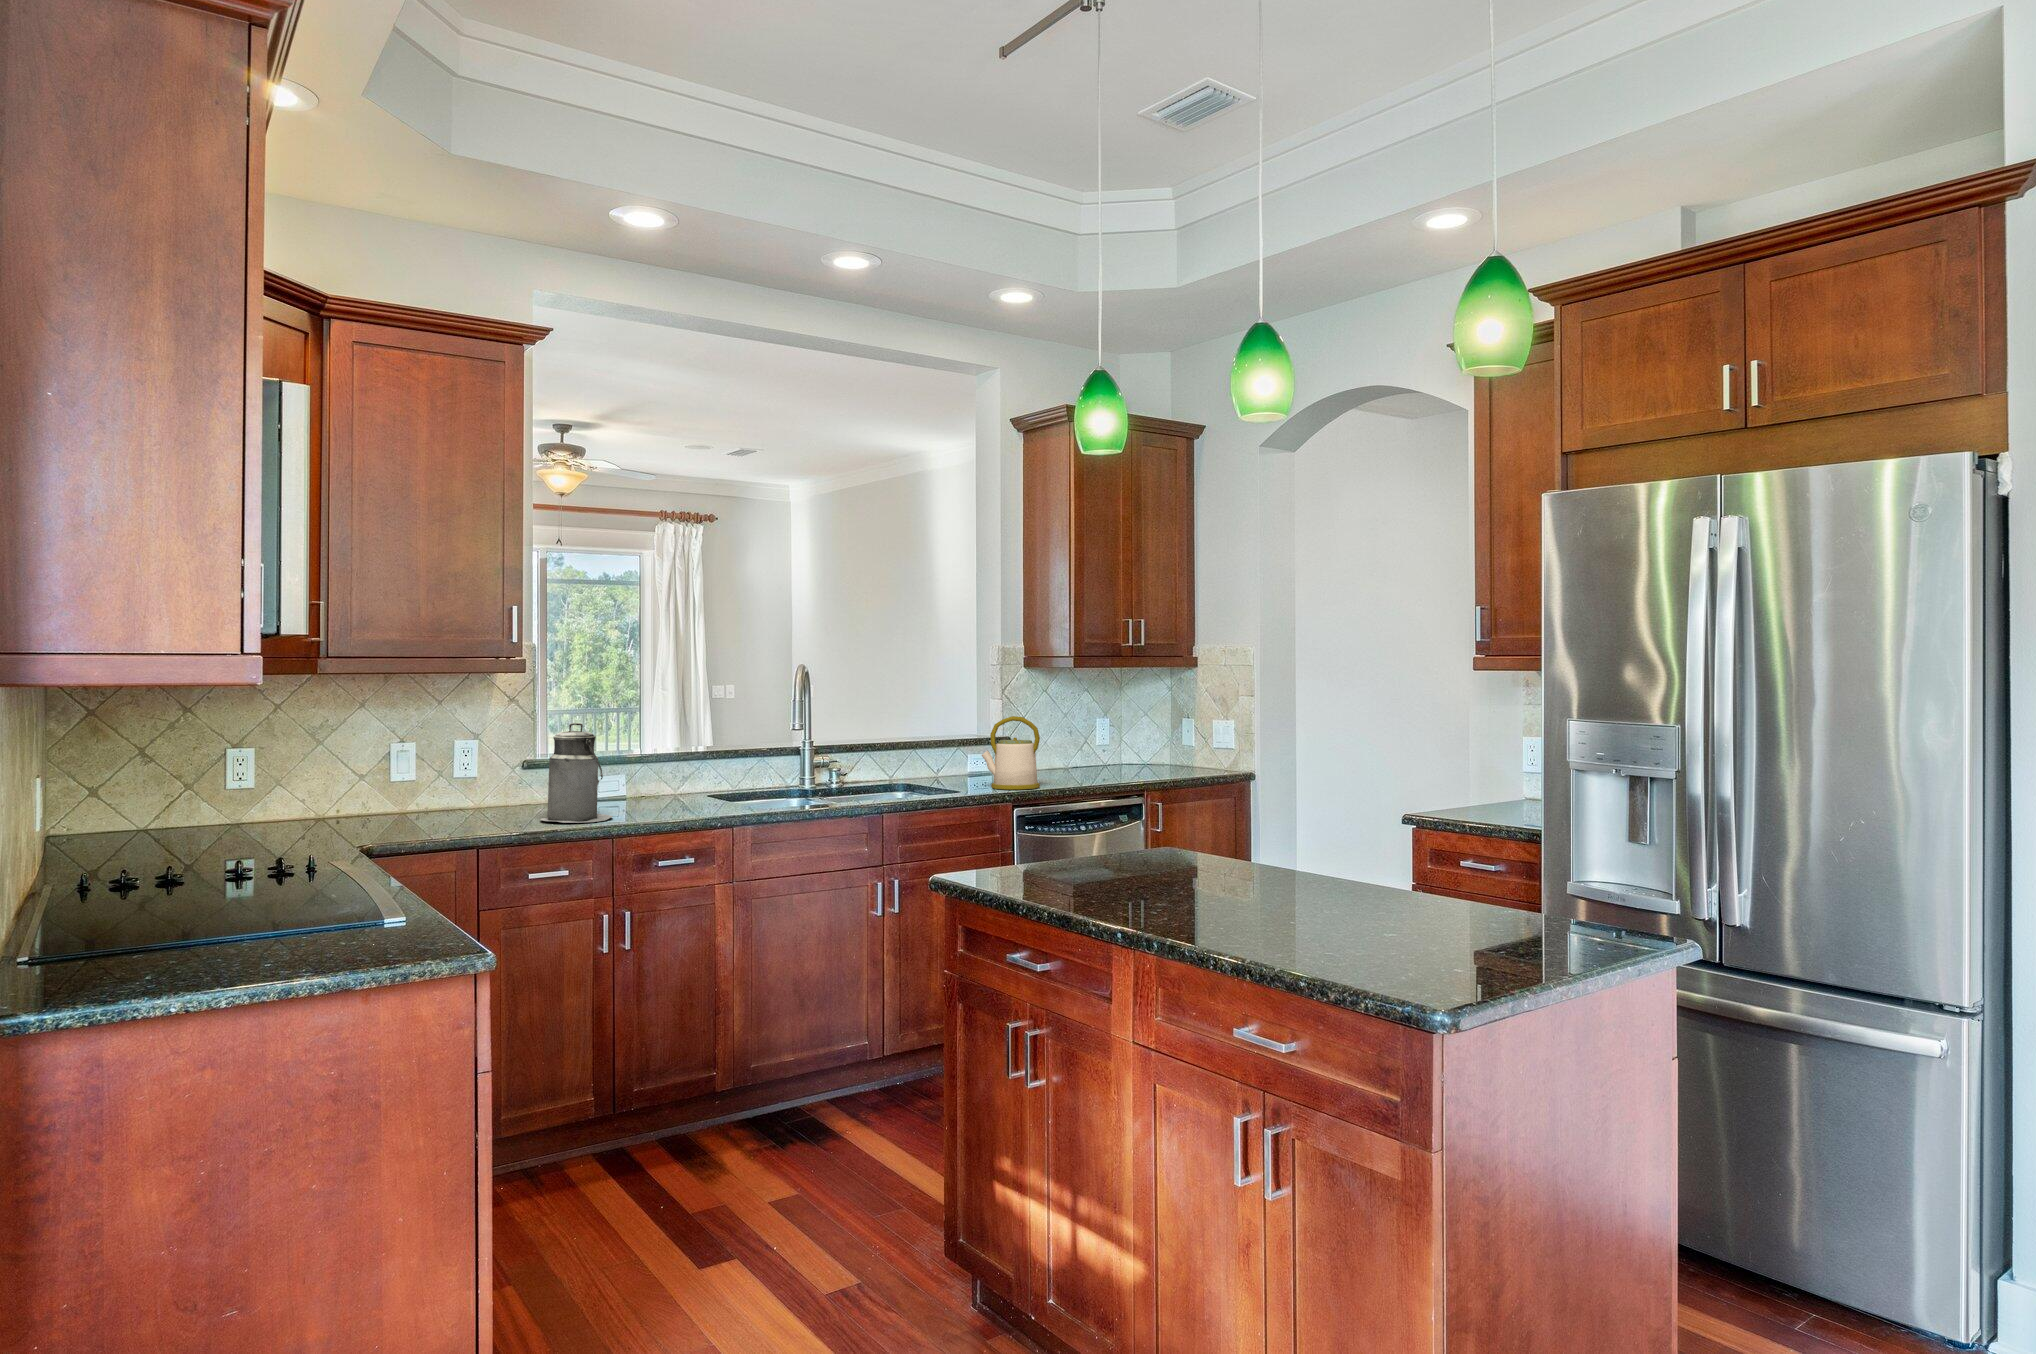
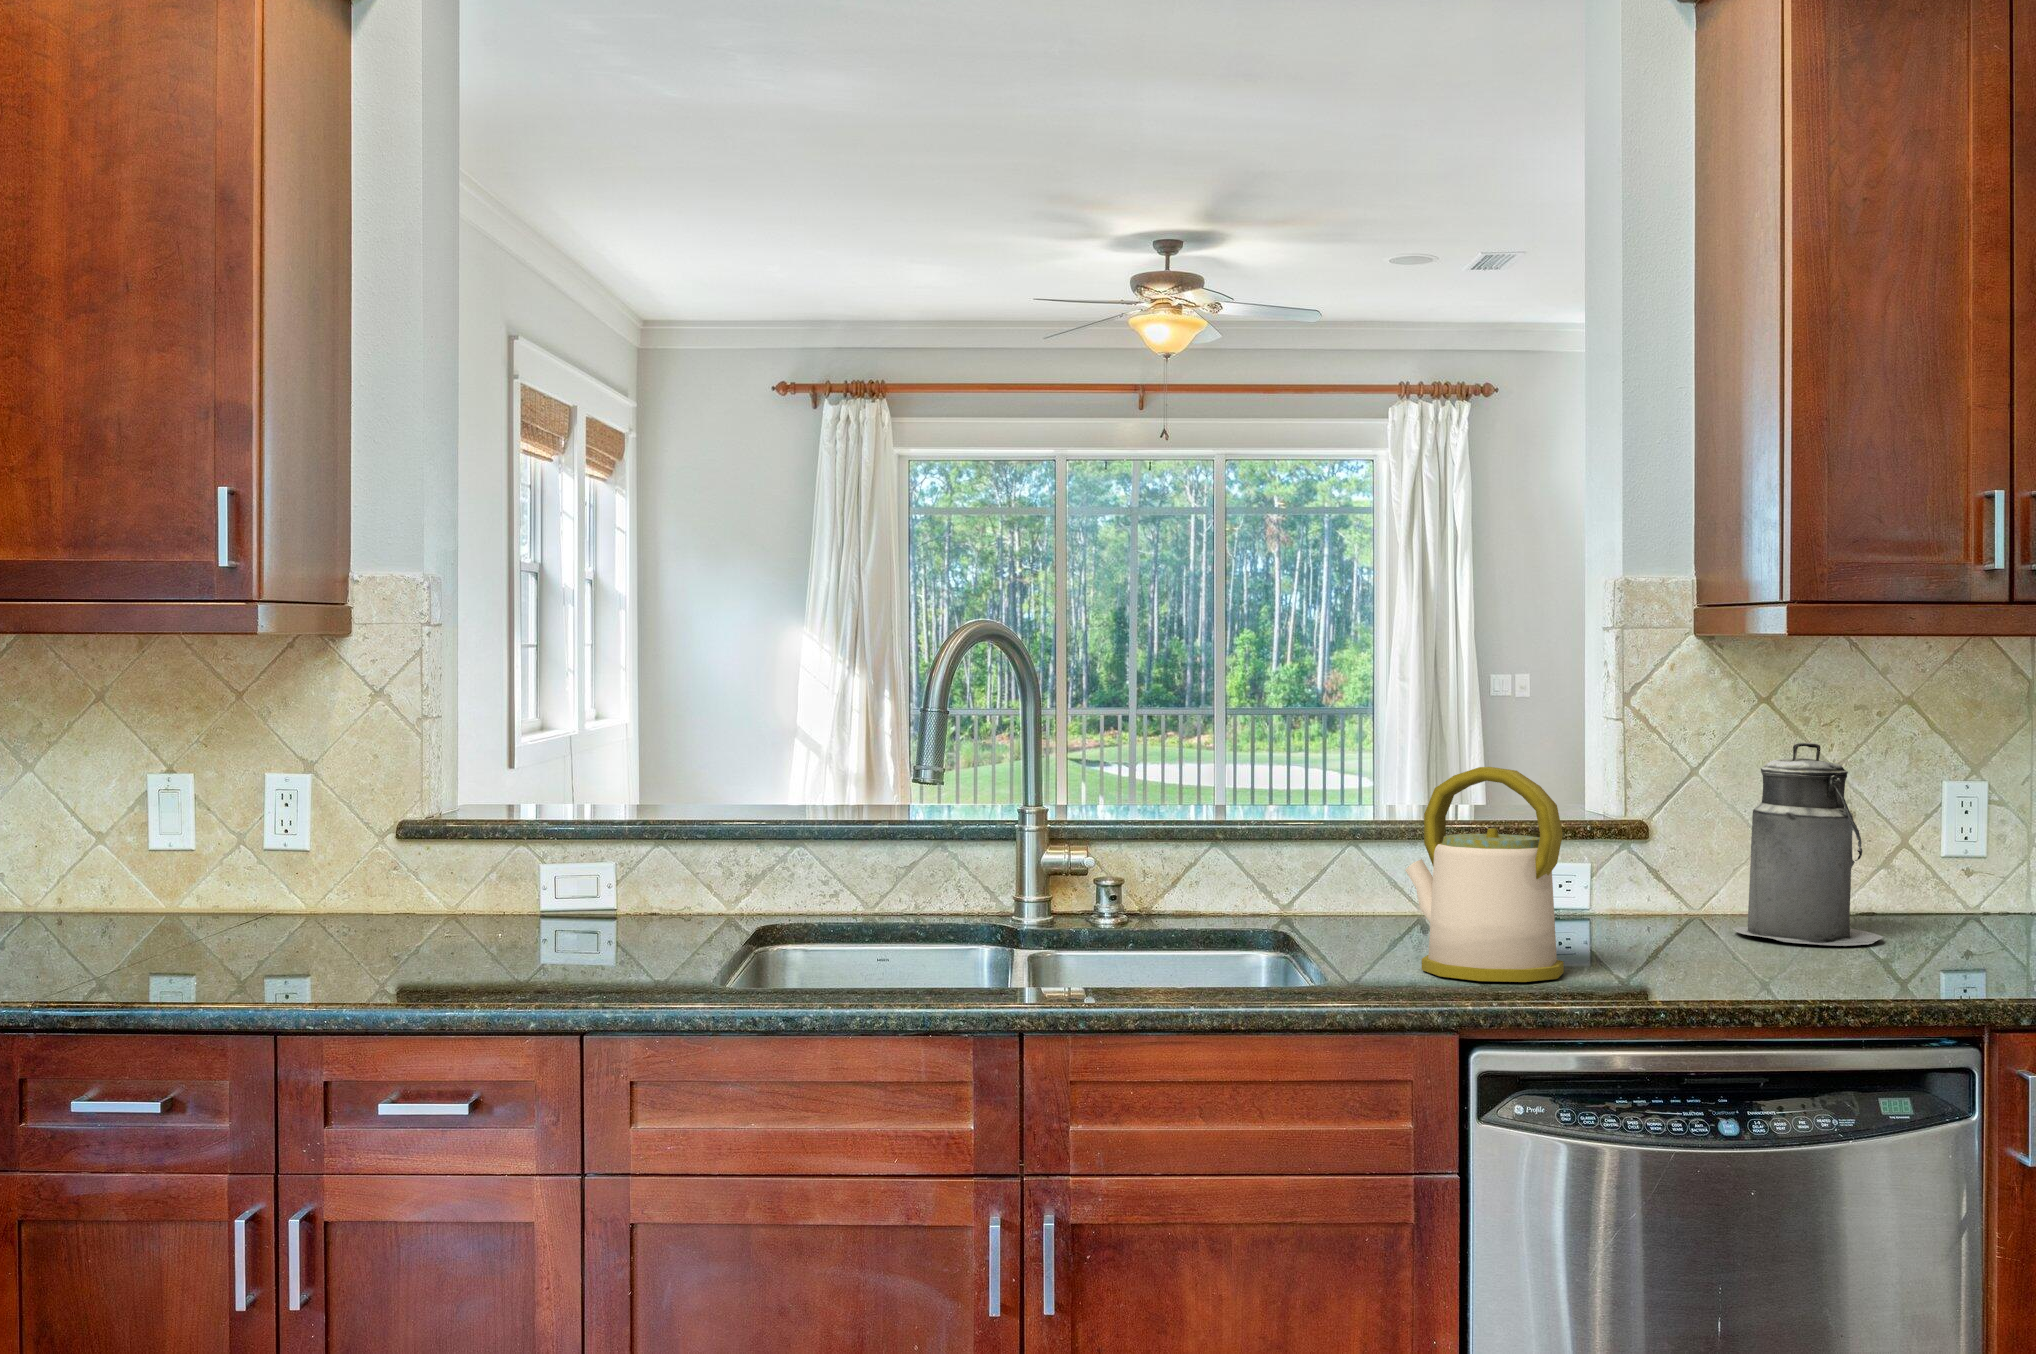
canister: present [541,723,613,823] -> present [1733,743,1883,946]

